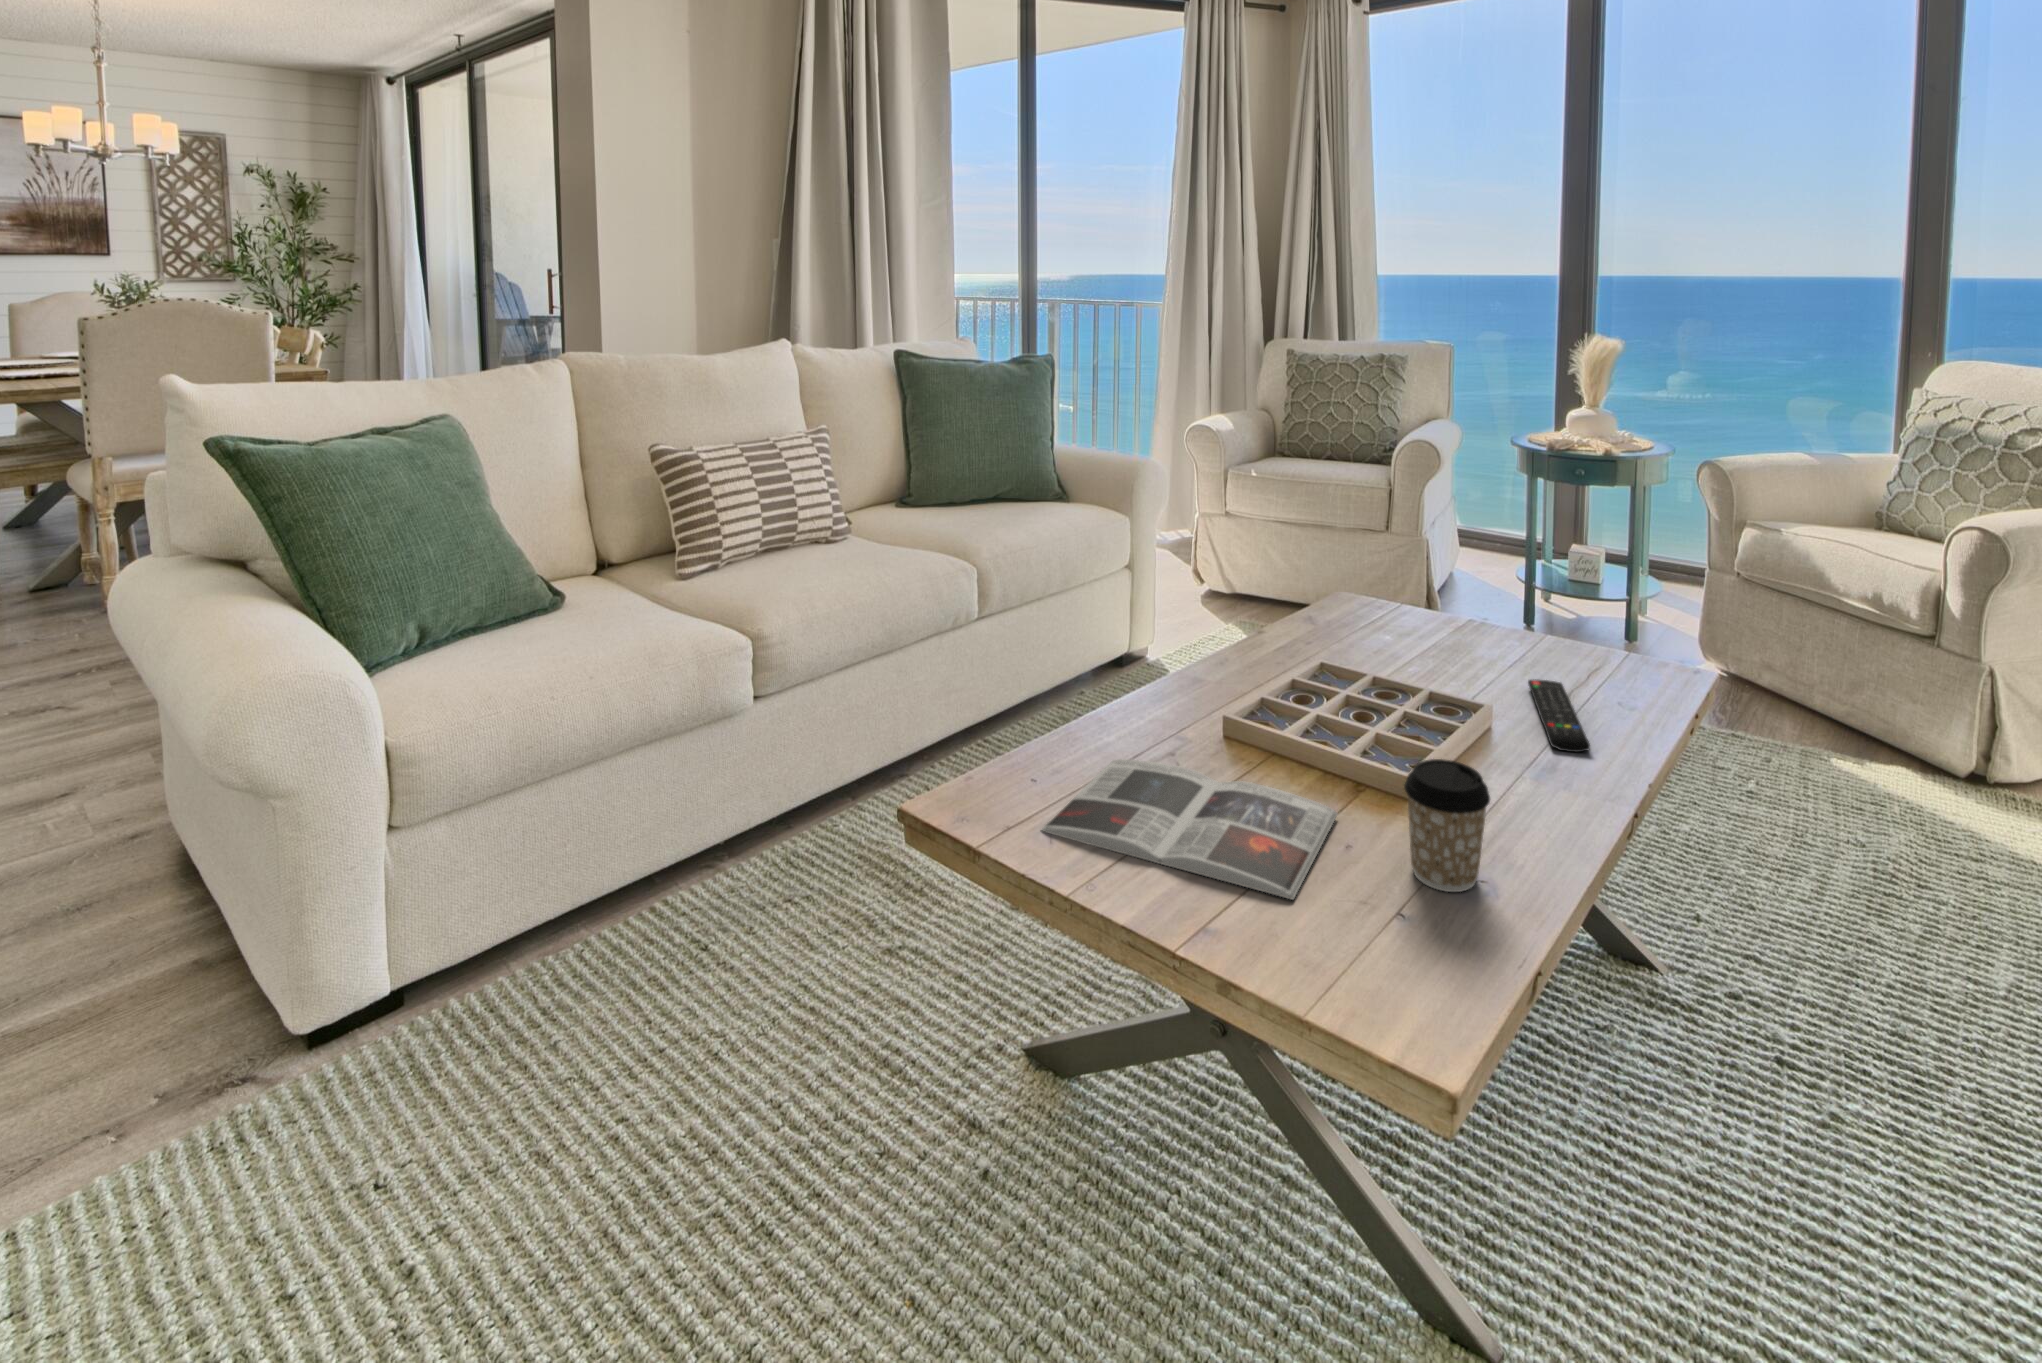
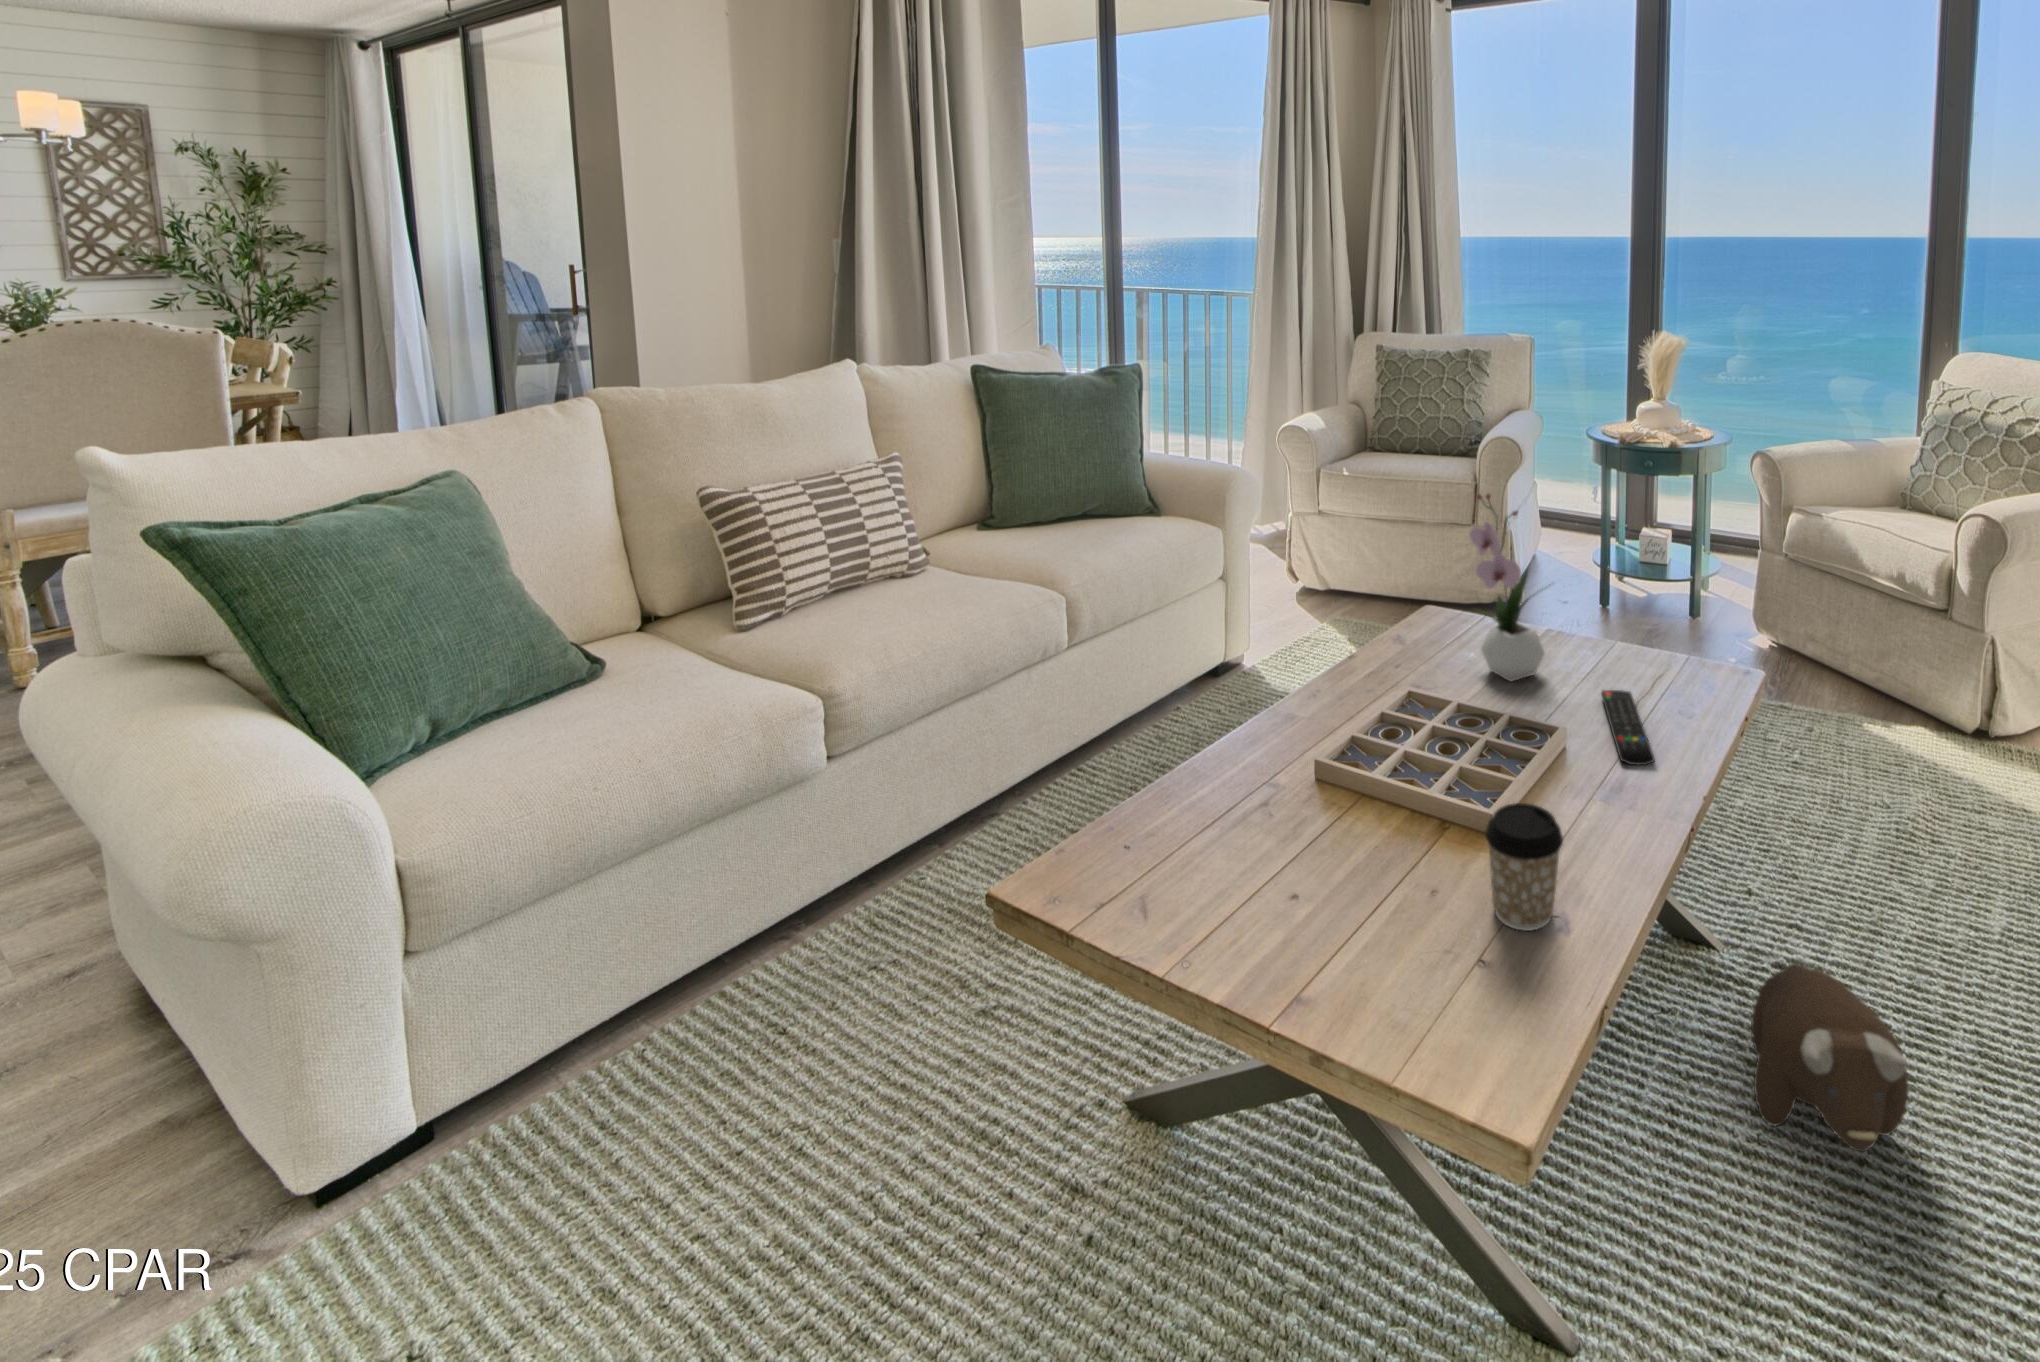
flower arrangement: none [1385,466,1478,667] -> present [1470,494,1545,681]
magazine: present [1042,759,1337,900] -> none [1135,813,1426,957]
plush toy: none [1701,986,1895,1190] -> present [1751,963,1909,1151]

